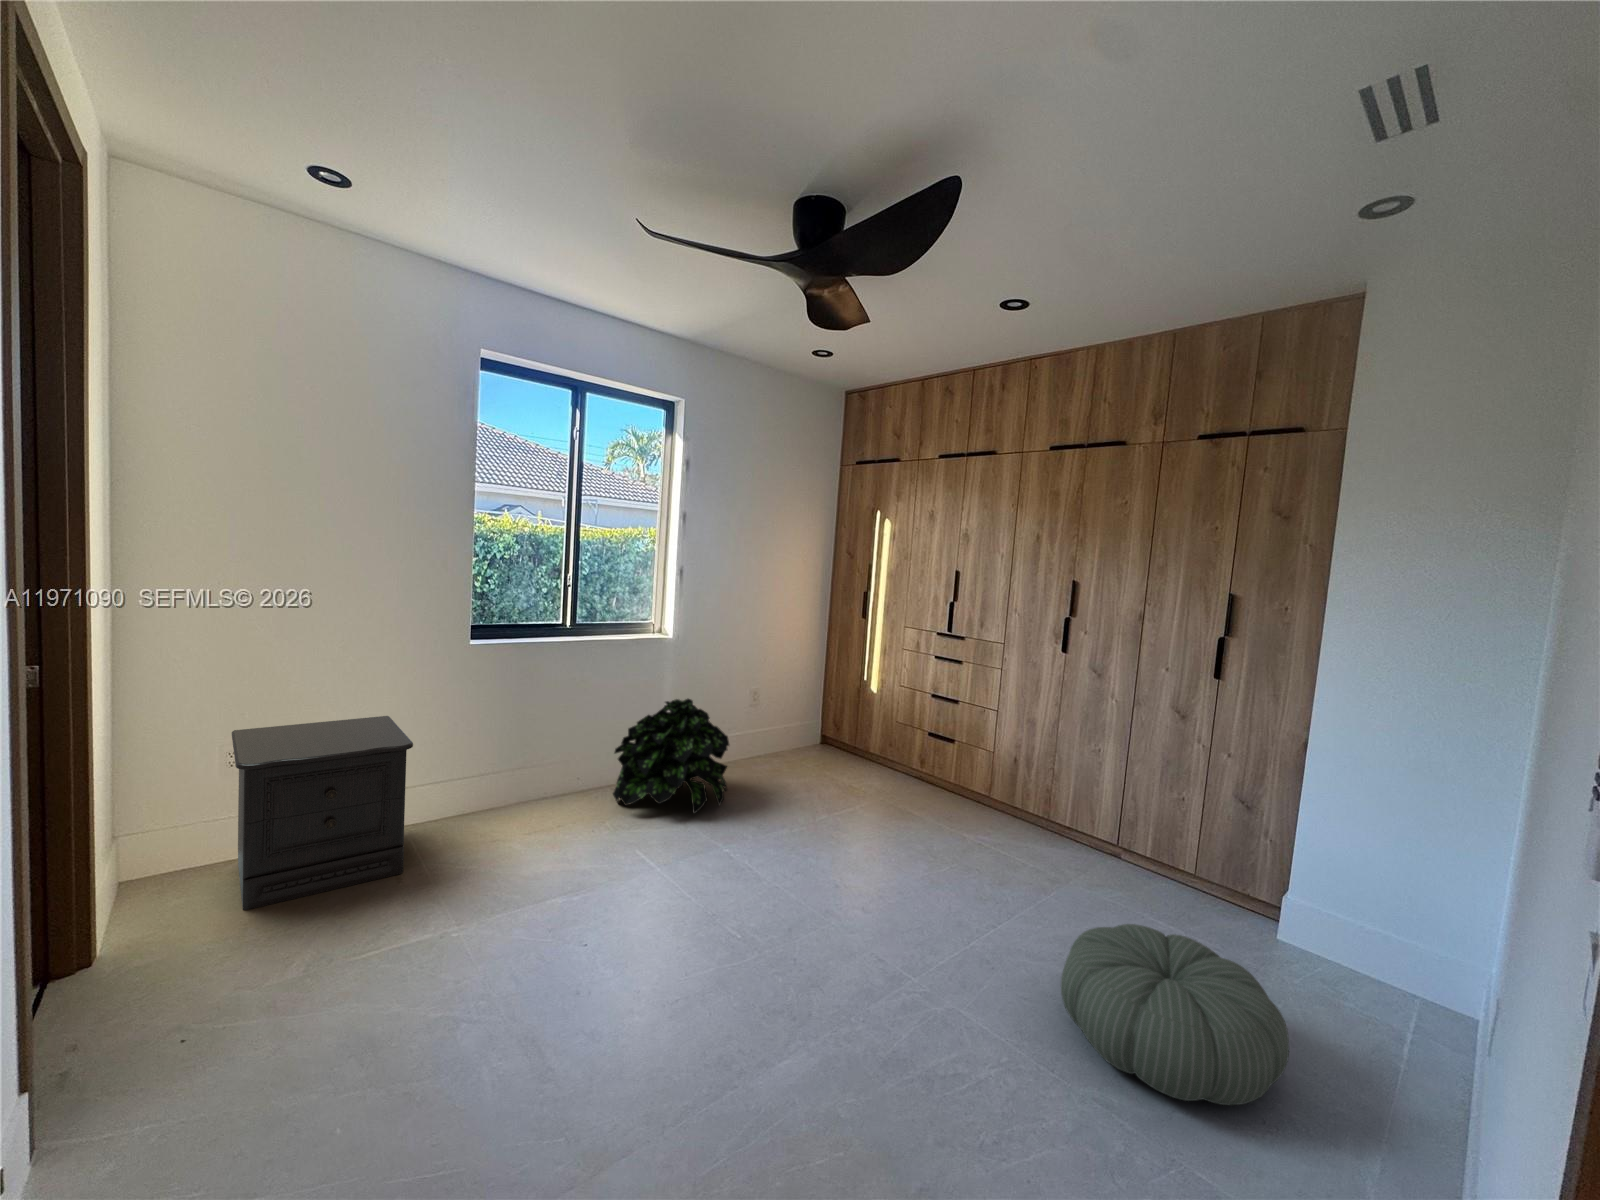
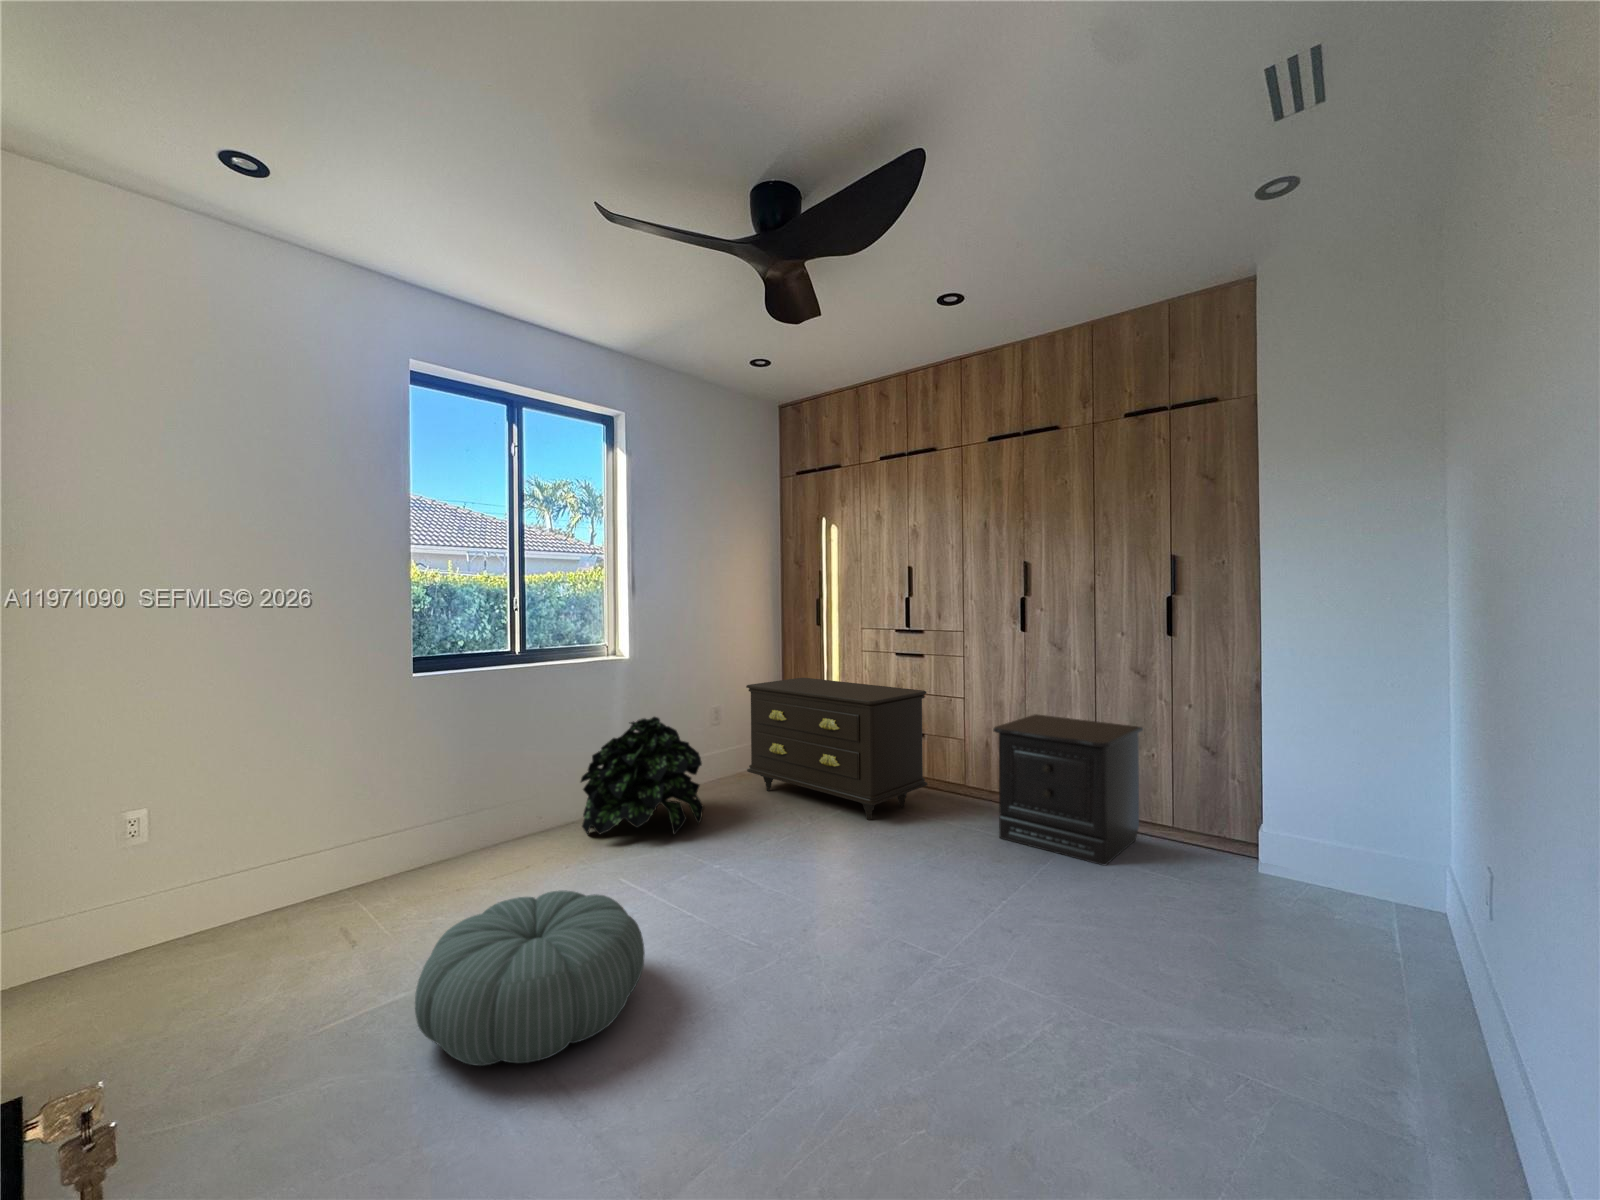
dresser: none [777,670,958,822] -> present [746,678,927,820]
nightstand: present [232,716,413,910] -> present [993,714,1143,865]
pouf: present [1061,924,1289,1105] -> present [415,890,645,1066]

